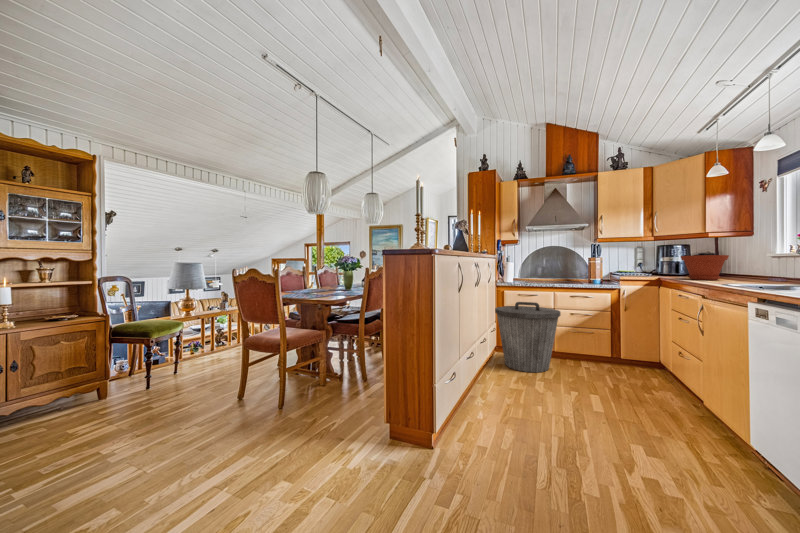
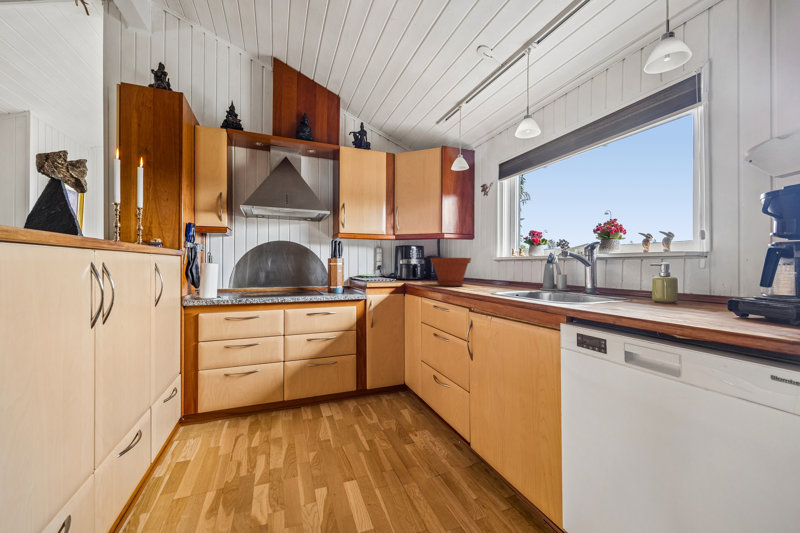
trash can: present [495,302,561,372] -> none [170,334,295,475]

